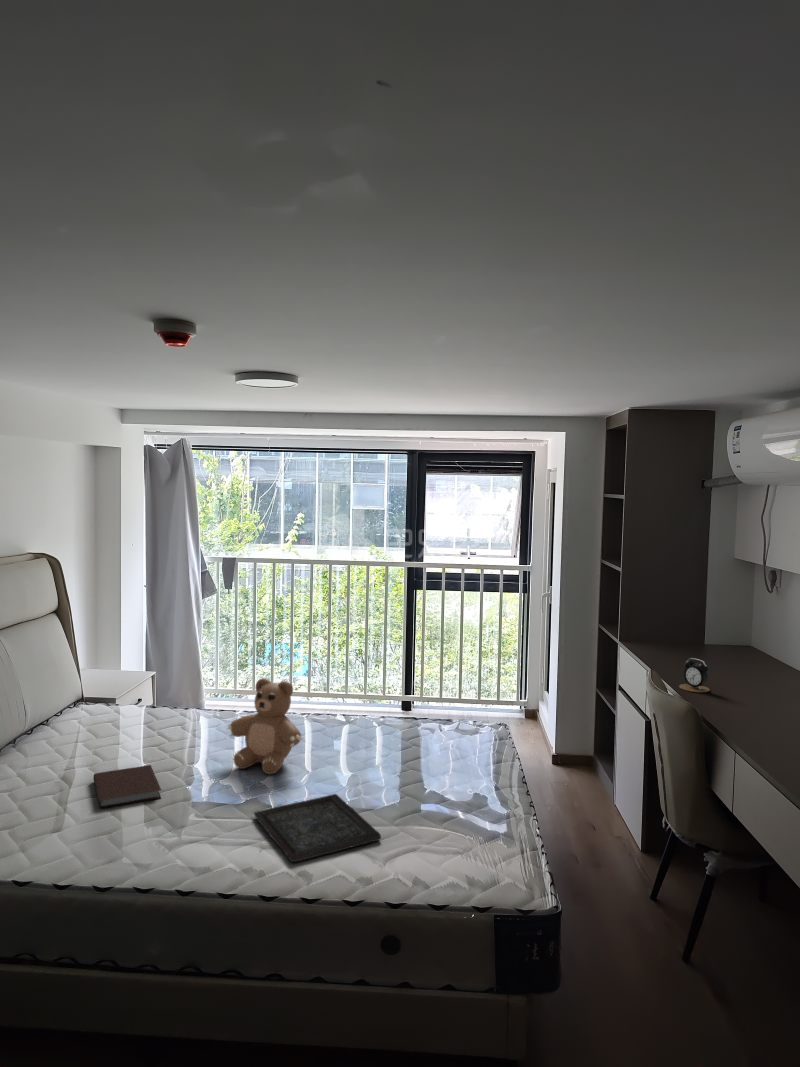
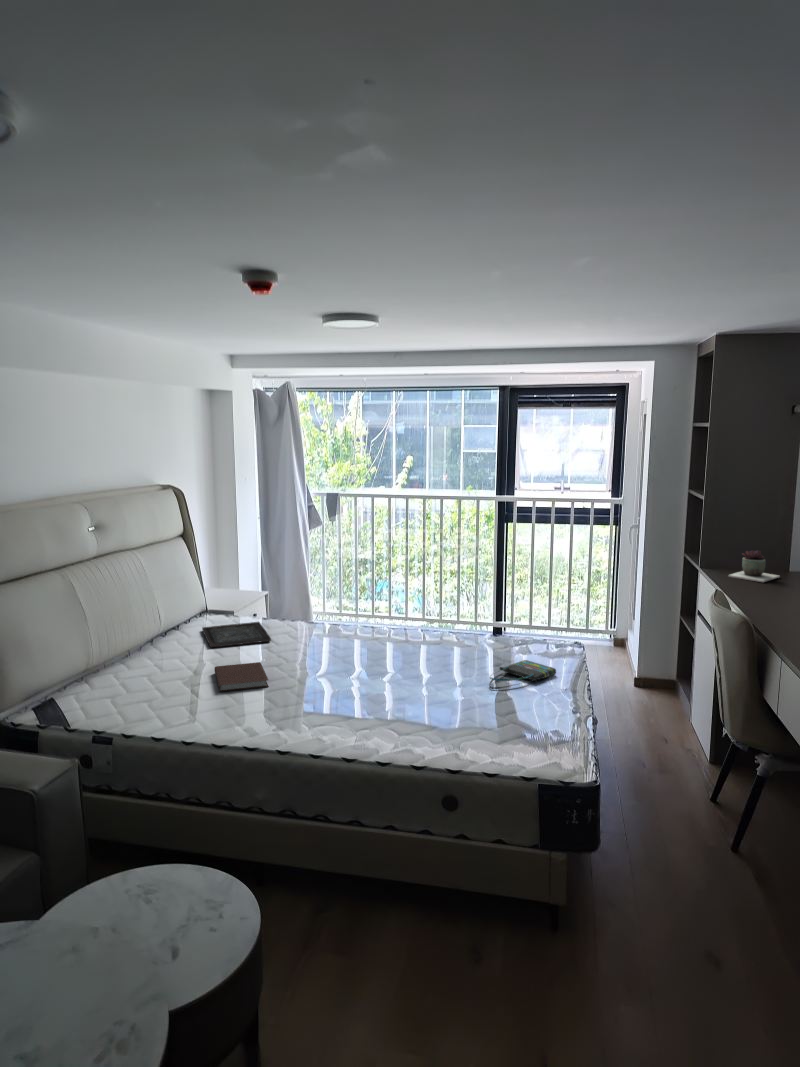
succulent plant: none [651,624,700,657] -> present [729,551,780,582]
alarm clock: present [679,658,710,692] -> none [743,579,774,611]
teddy bear: present [227,678,302,774] -> none [323,592,388,674]
tote bag: none [419,750,488,788] -> present [490,660,556,689]
tray: present [254,794,381,862] -> present [202,622,271,647]

